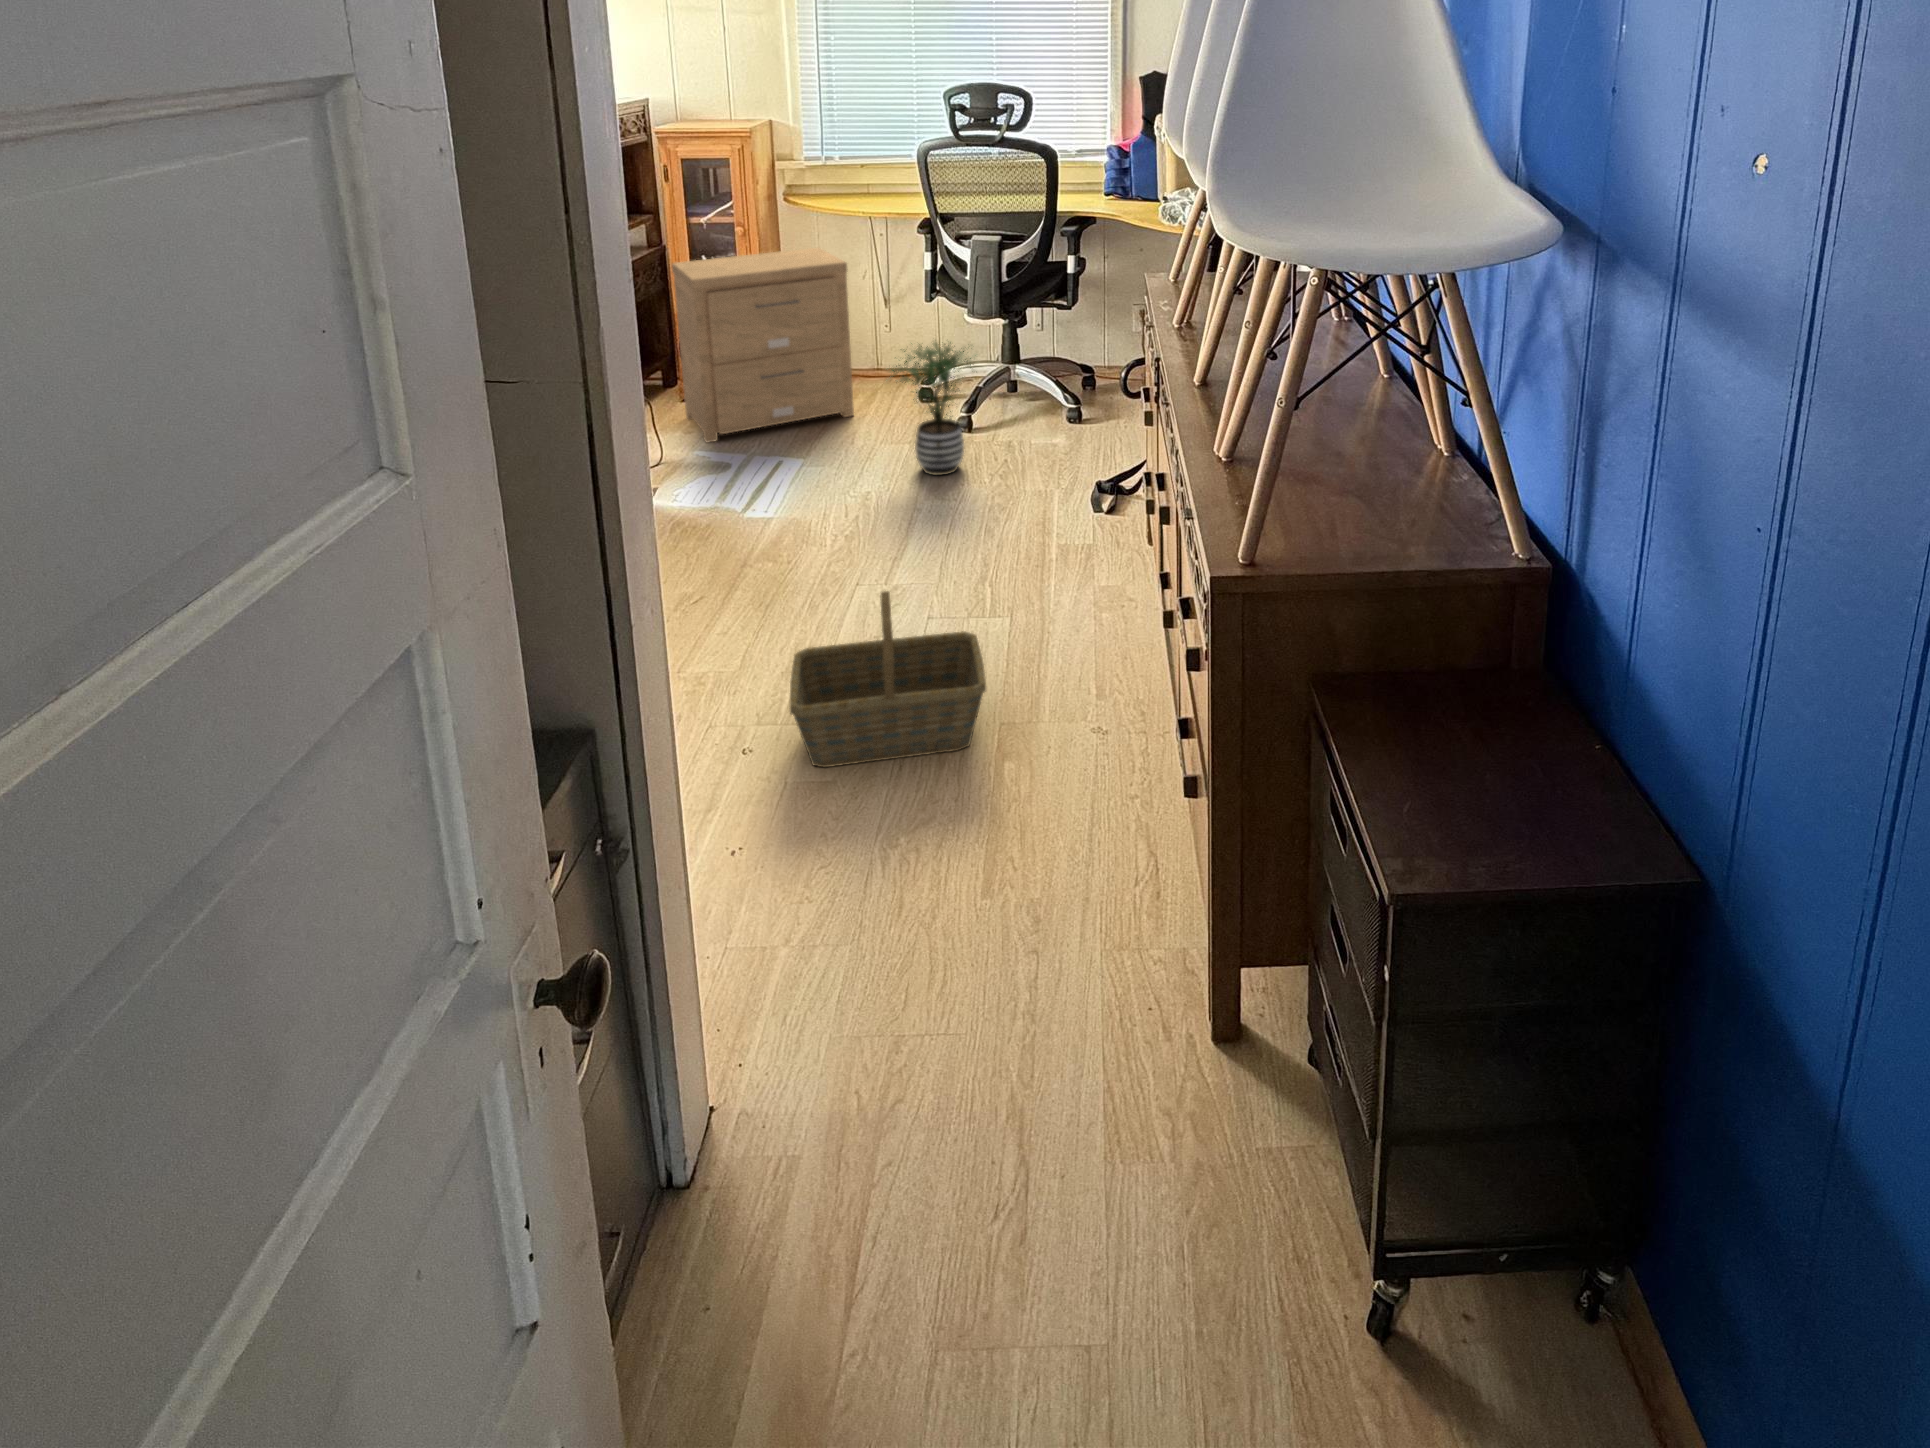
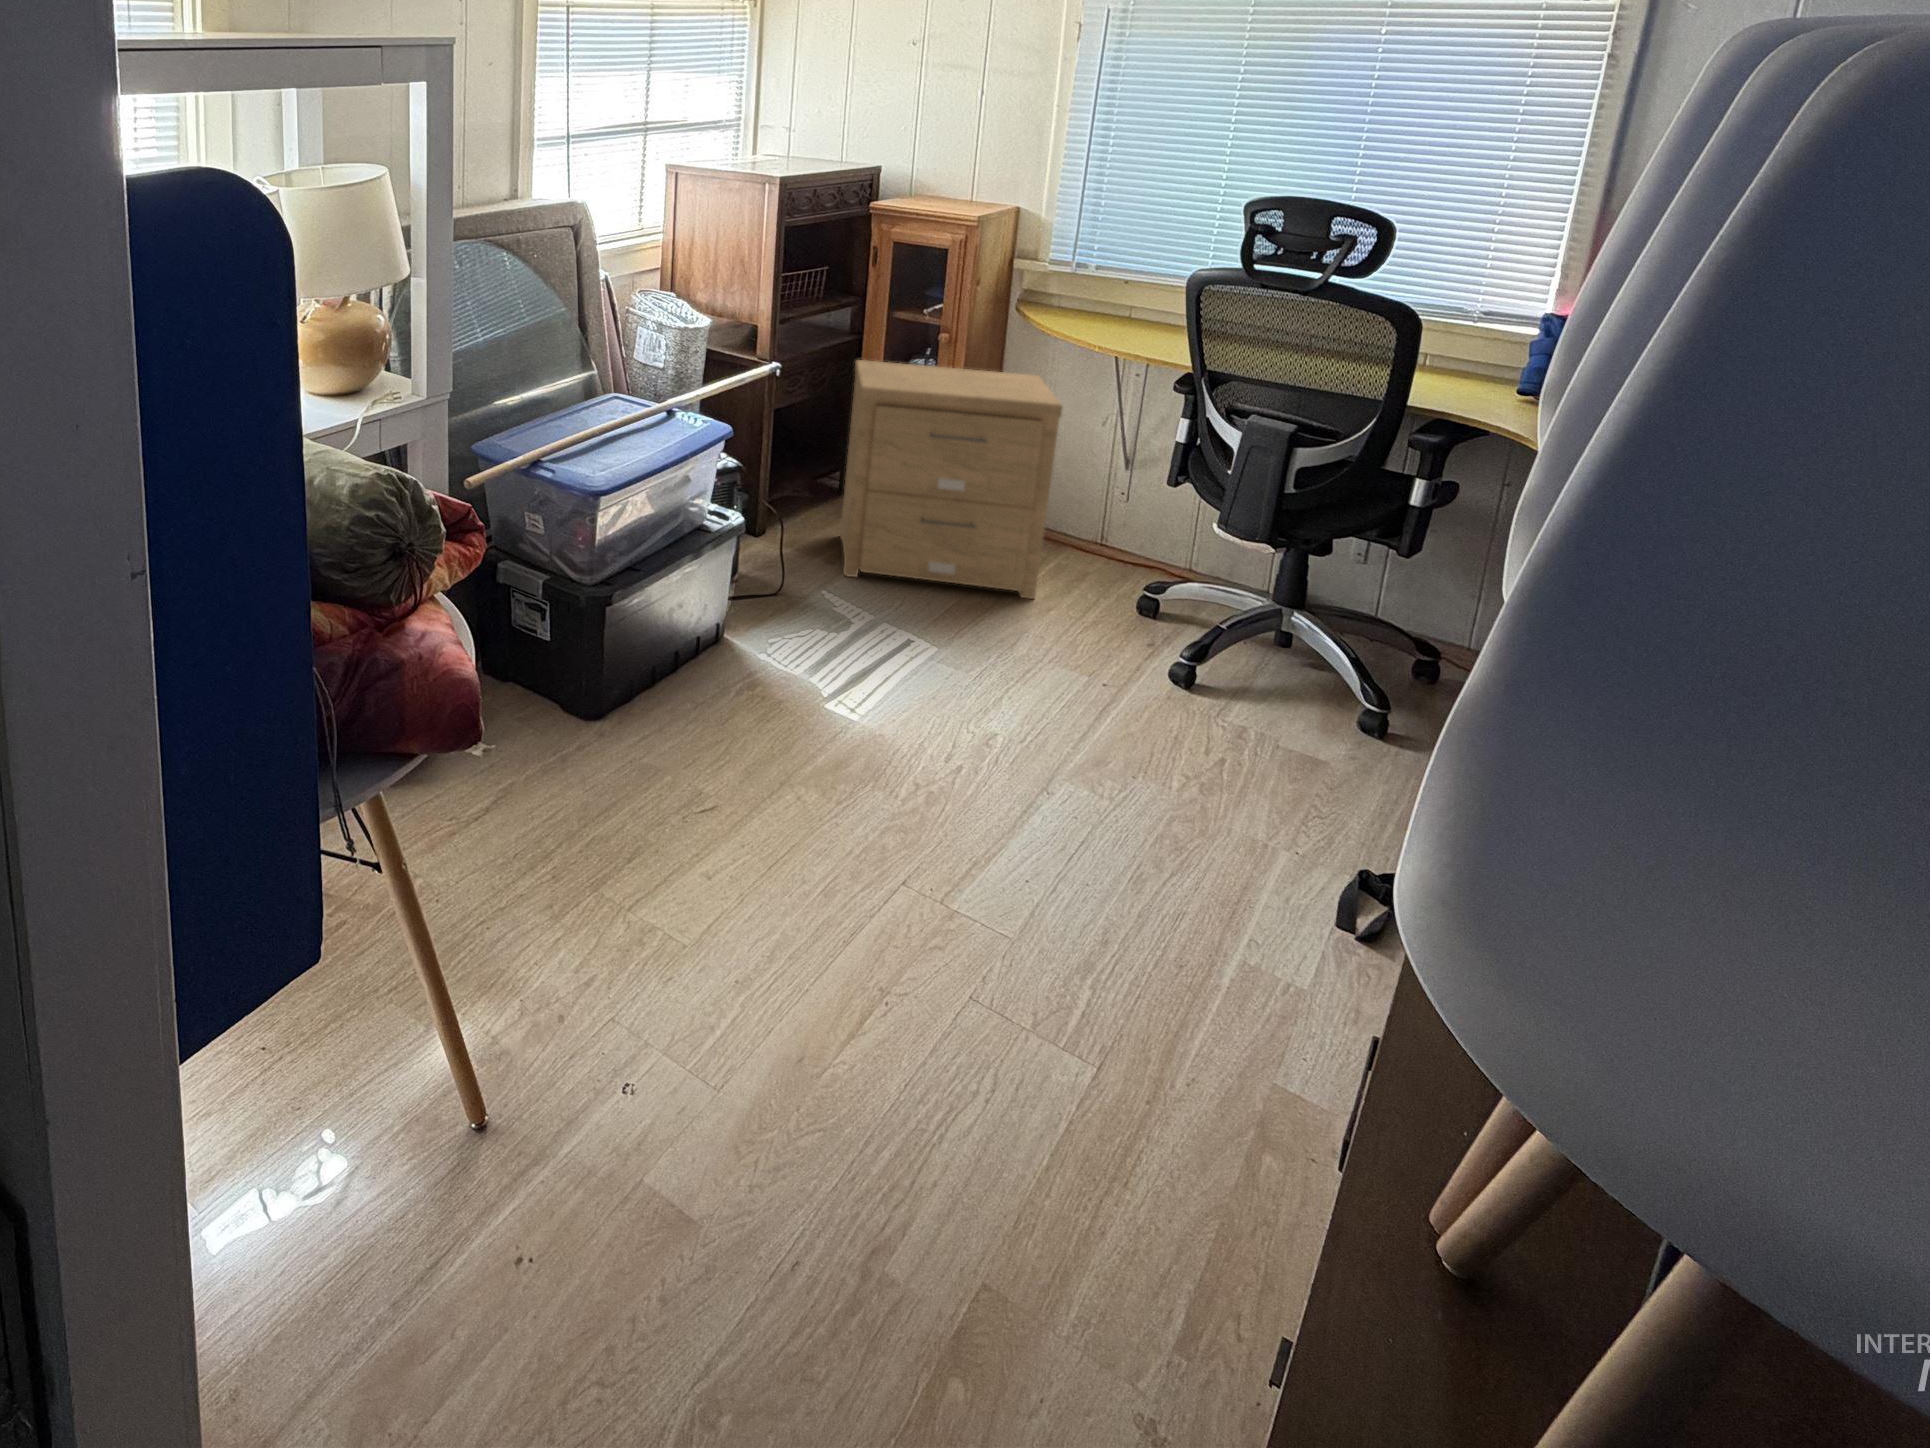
potted plant: present [888,342,976,475] -> none [1058,540,1216,743]
basket: present [789,591,986,767] -> none [685,959,1016,1300]

